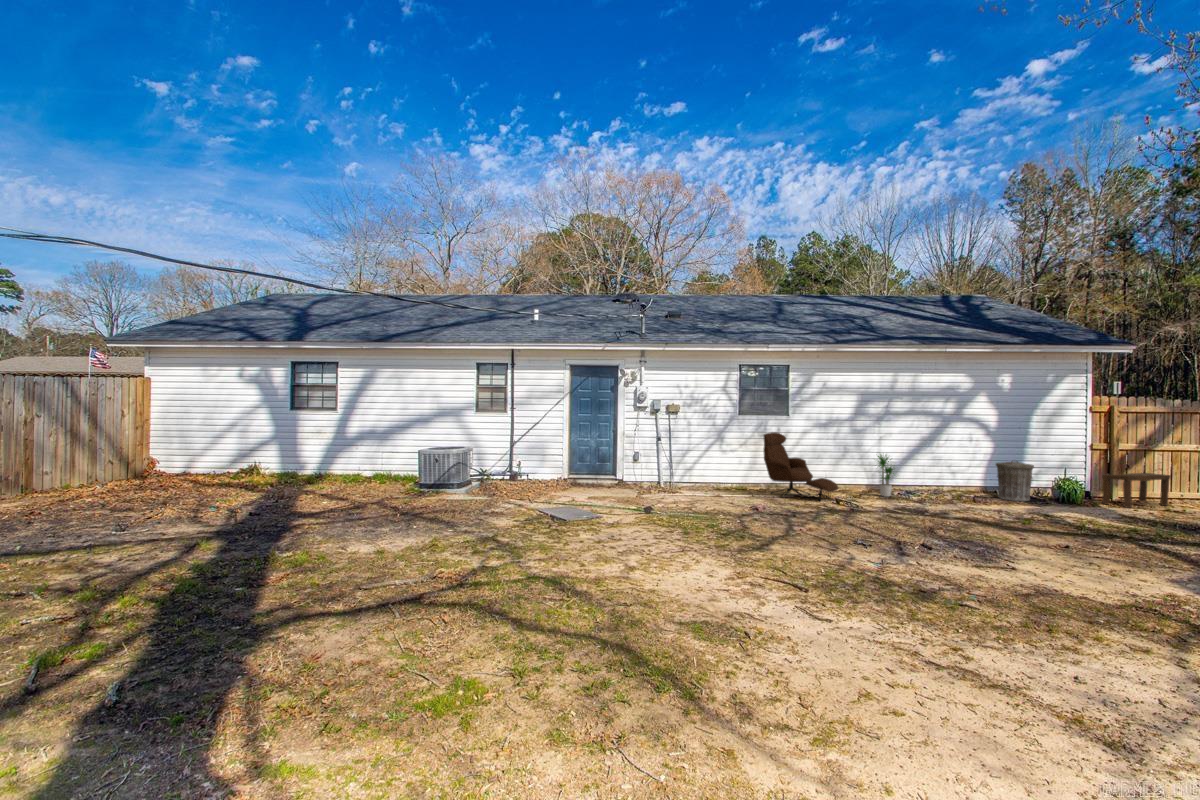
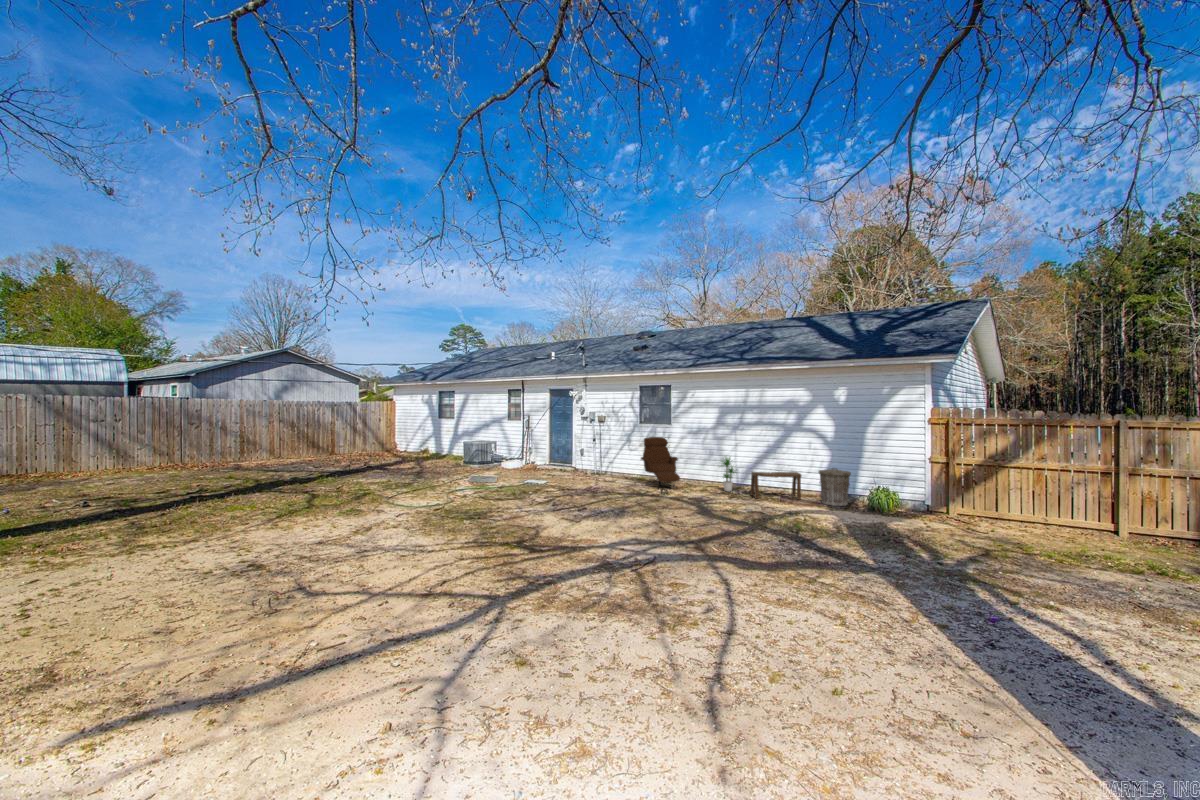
bench: present [1102,473,1171,508] -> present [751,472,801,500]

